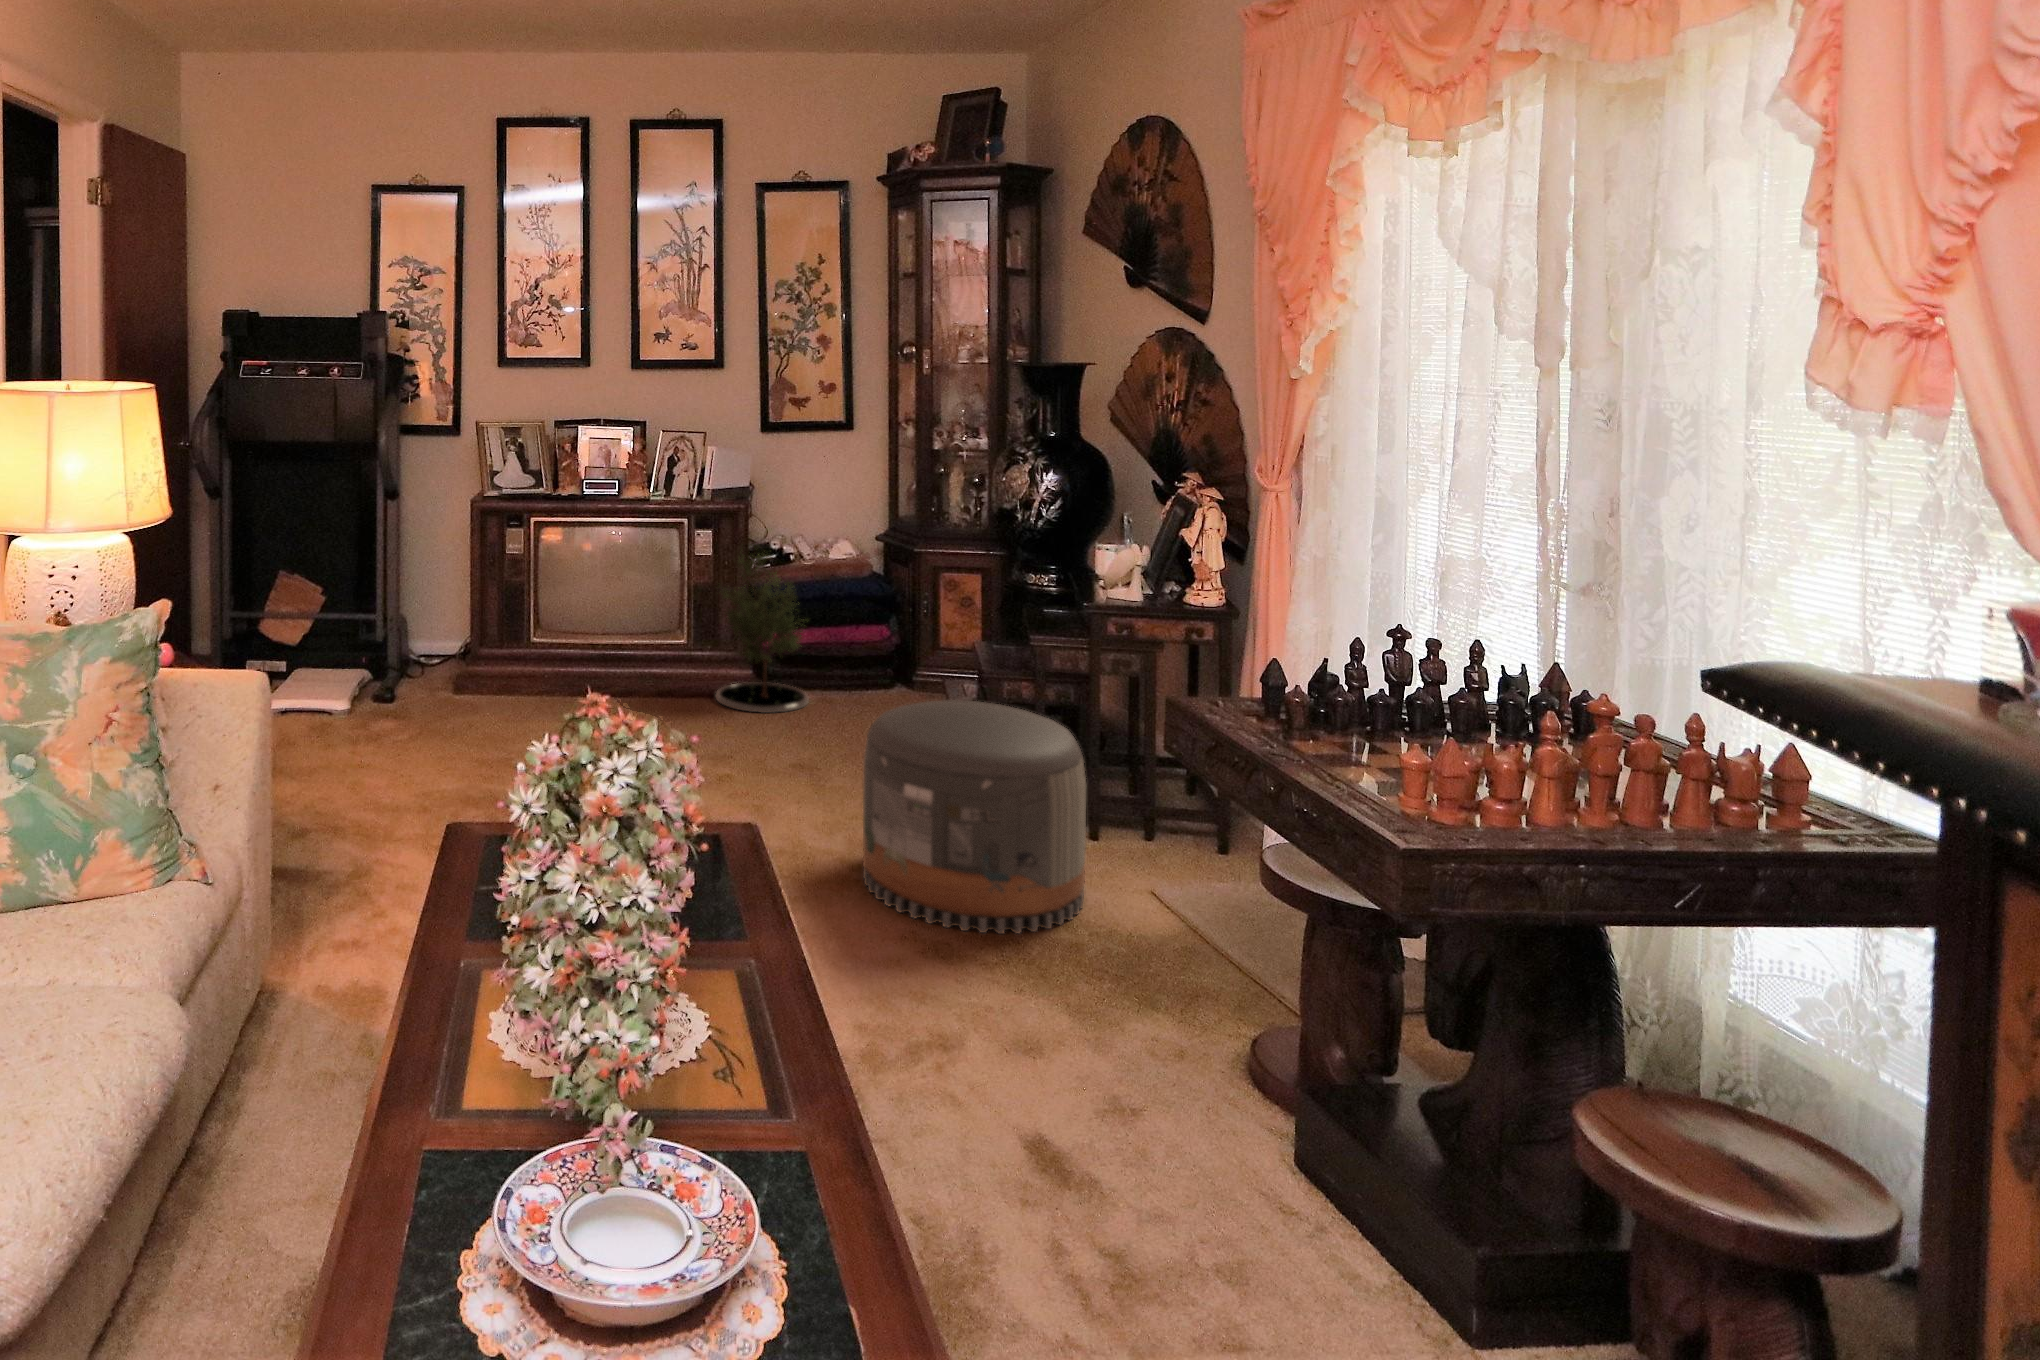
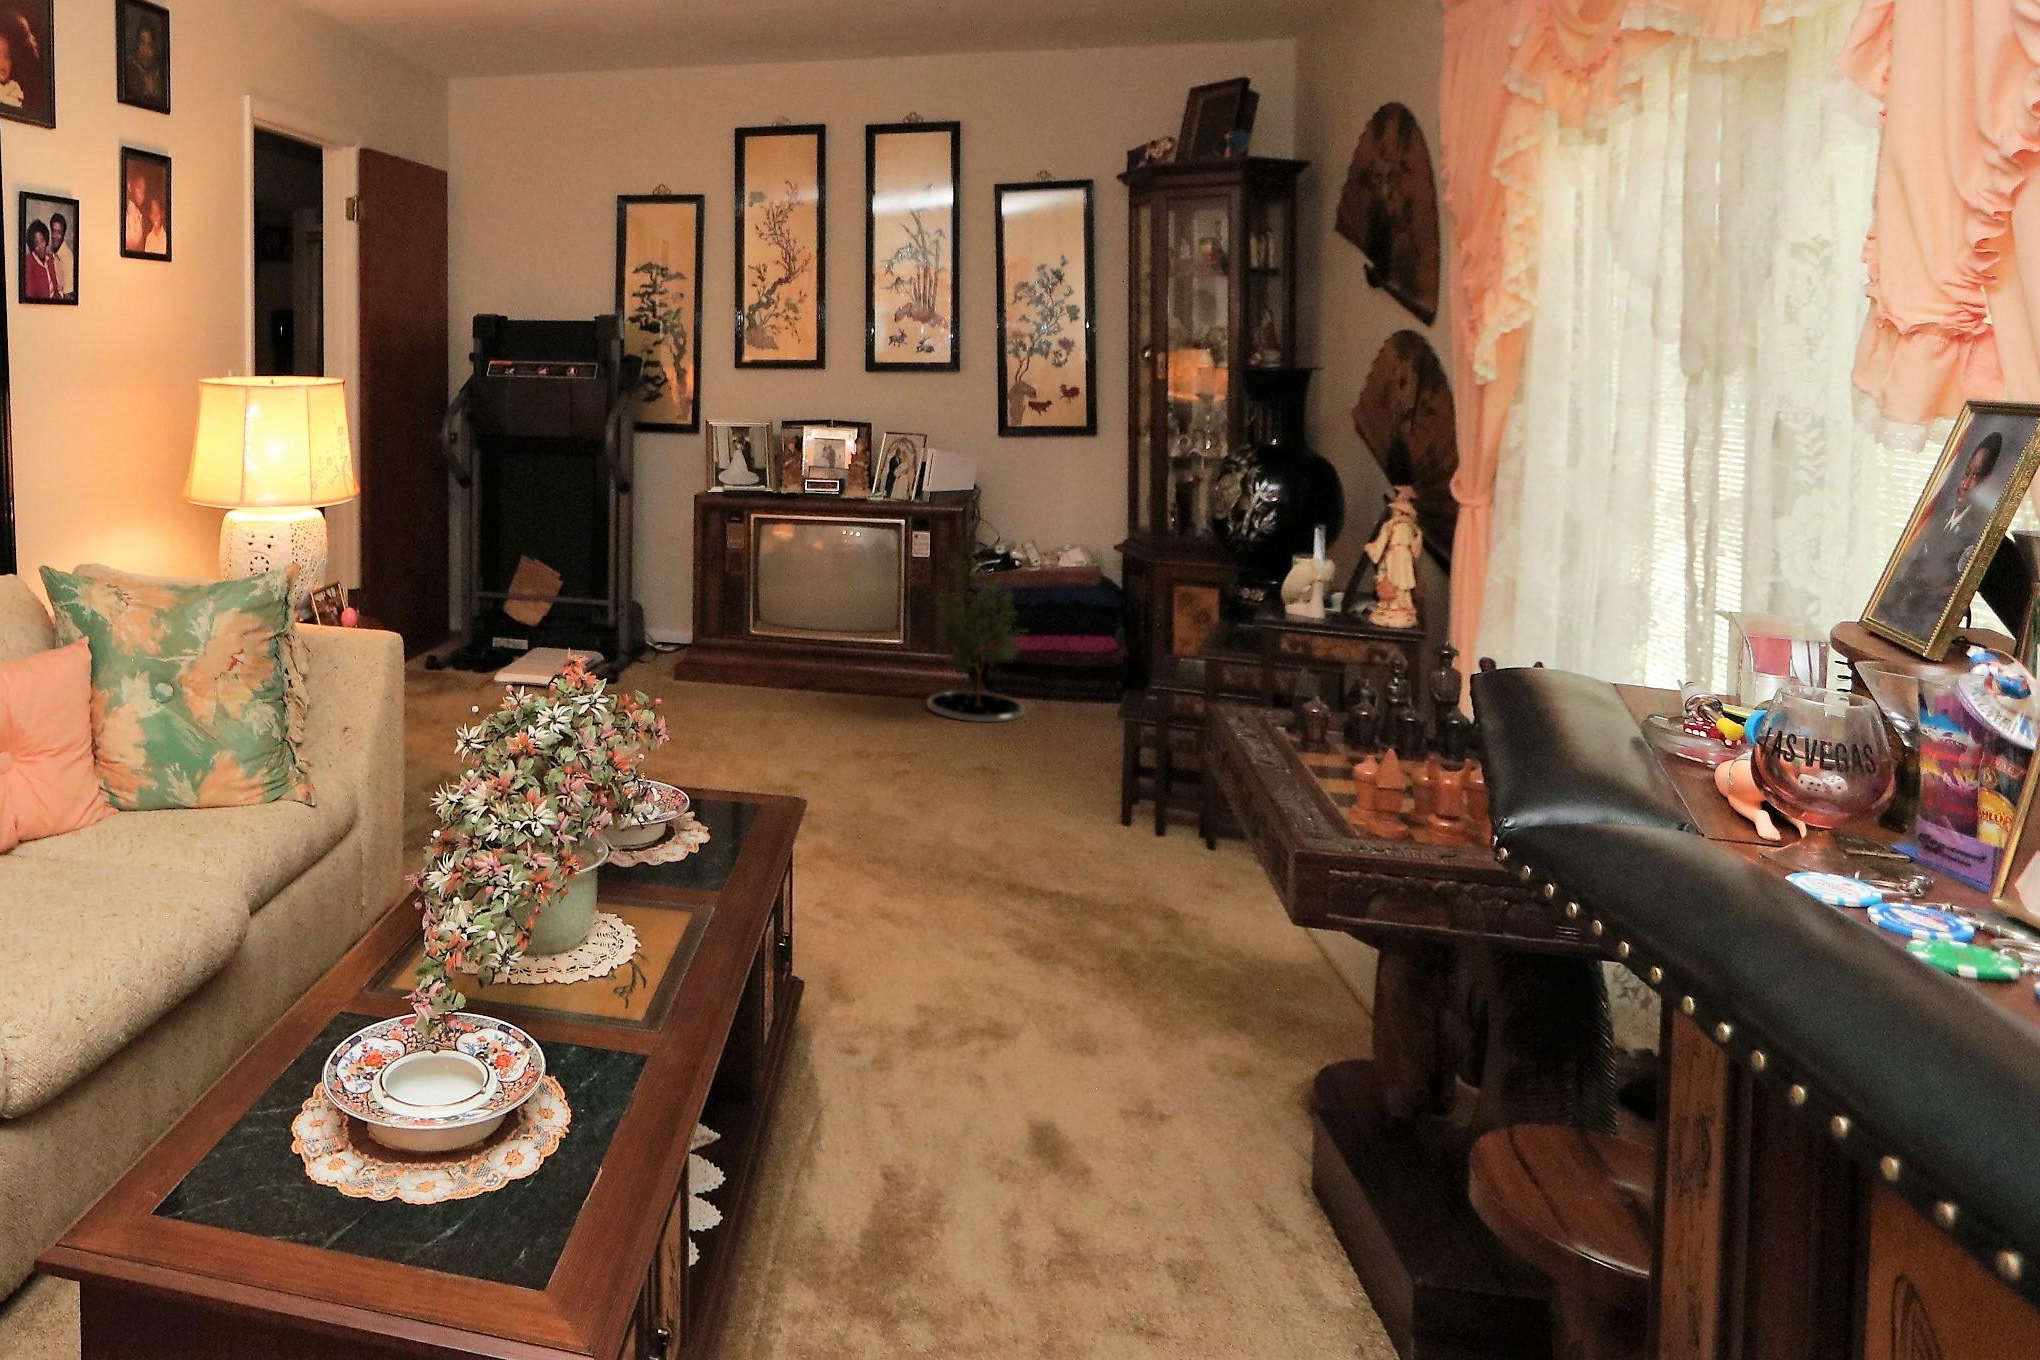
pouf: present [863,700,1086,934] -> none [993,713,1228,953]

